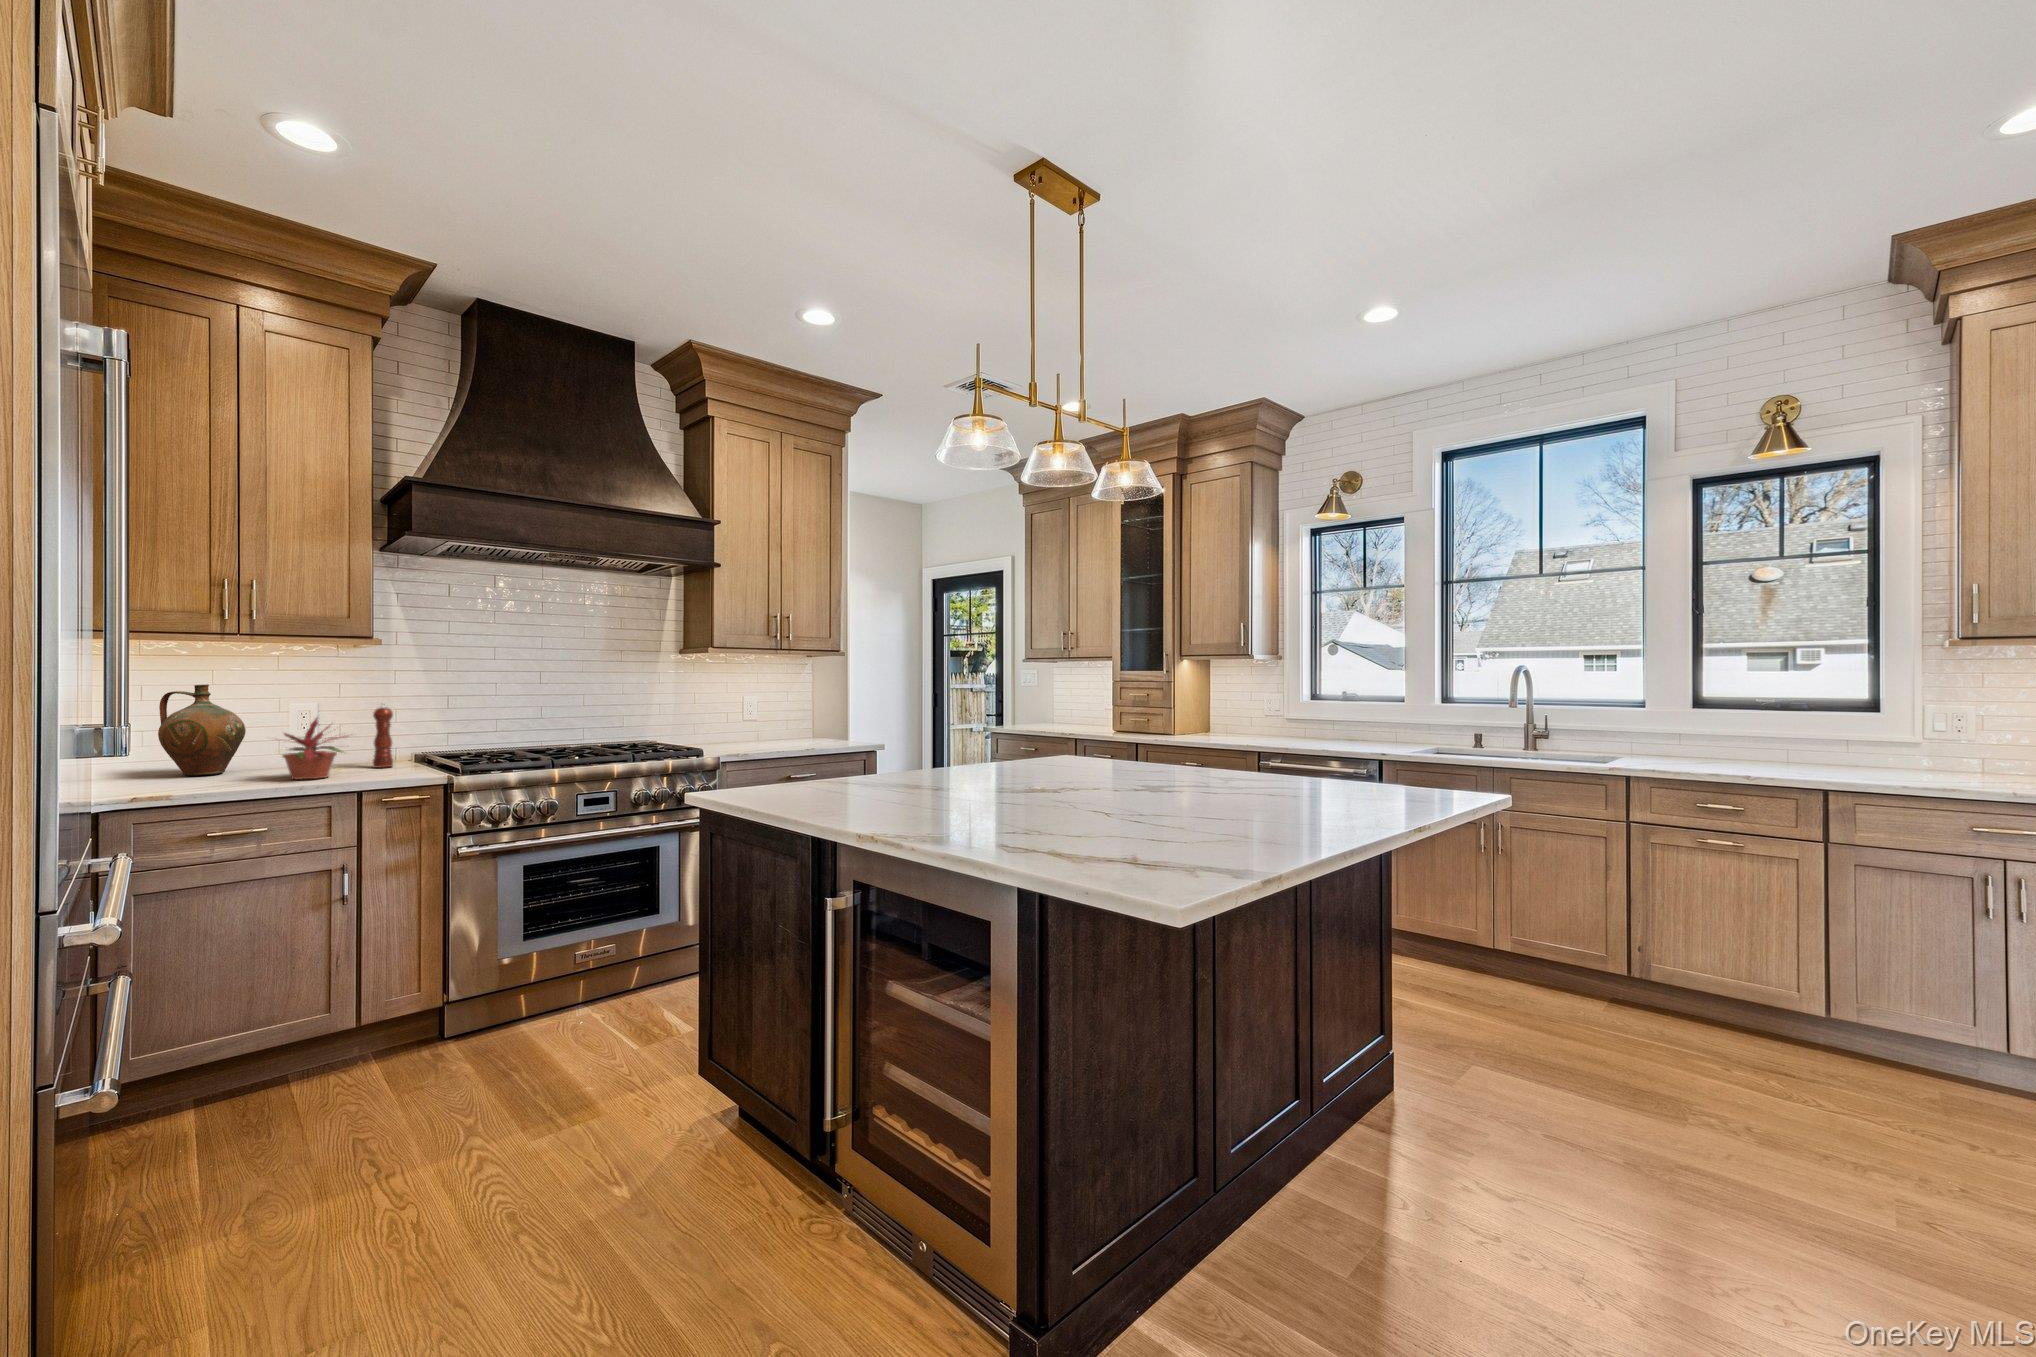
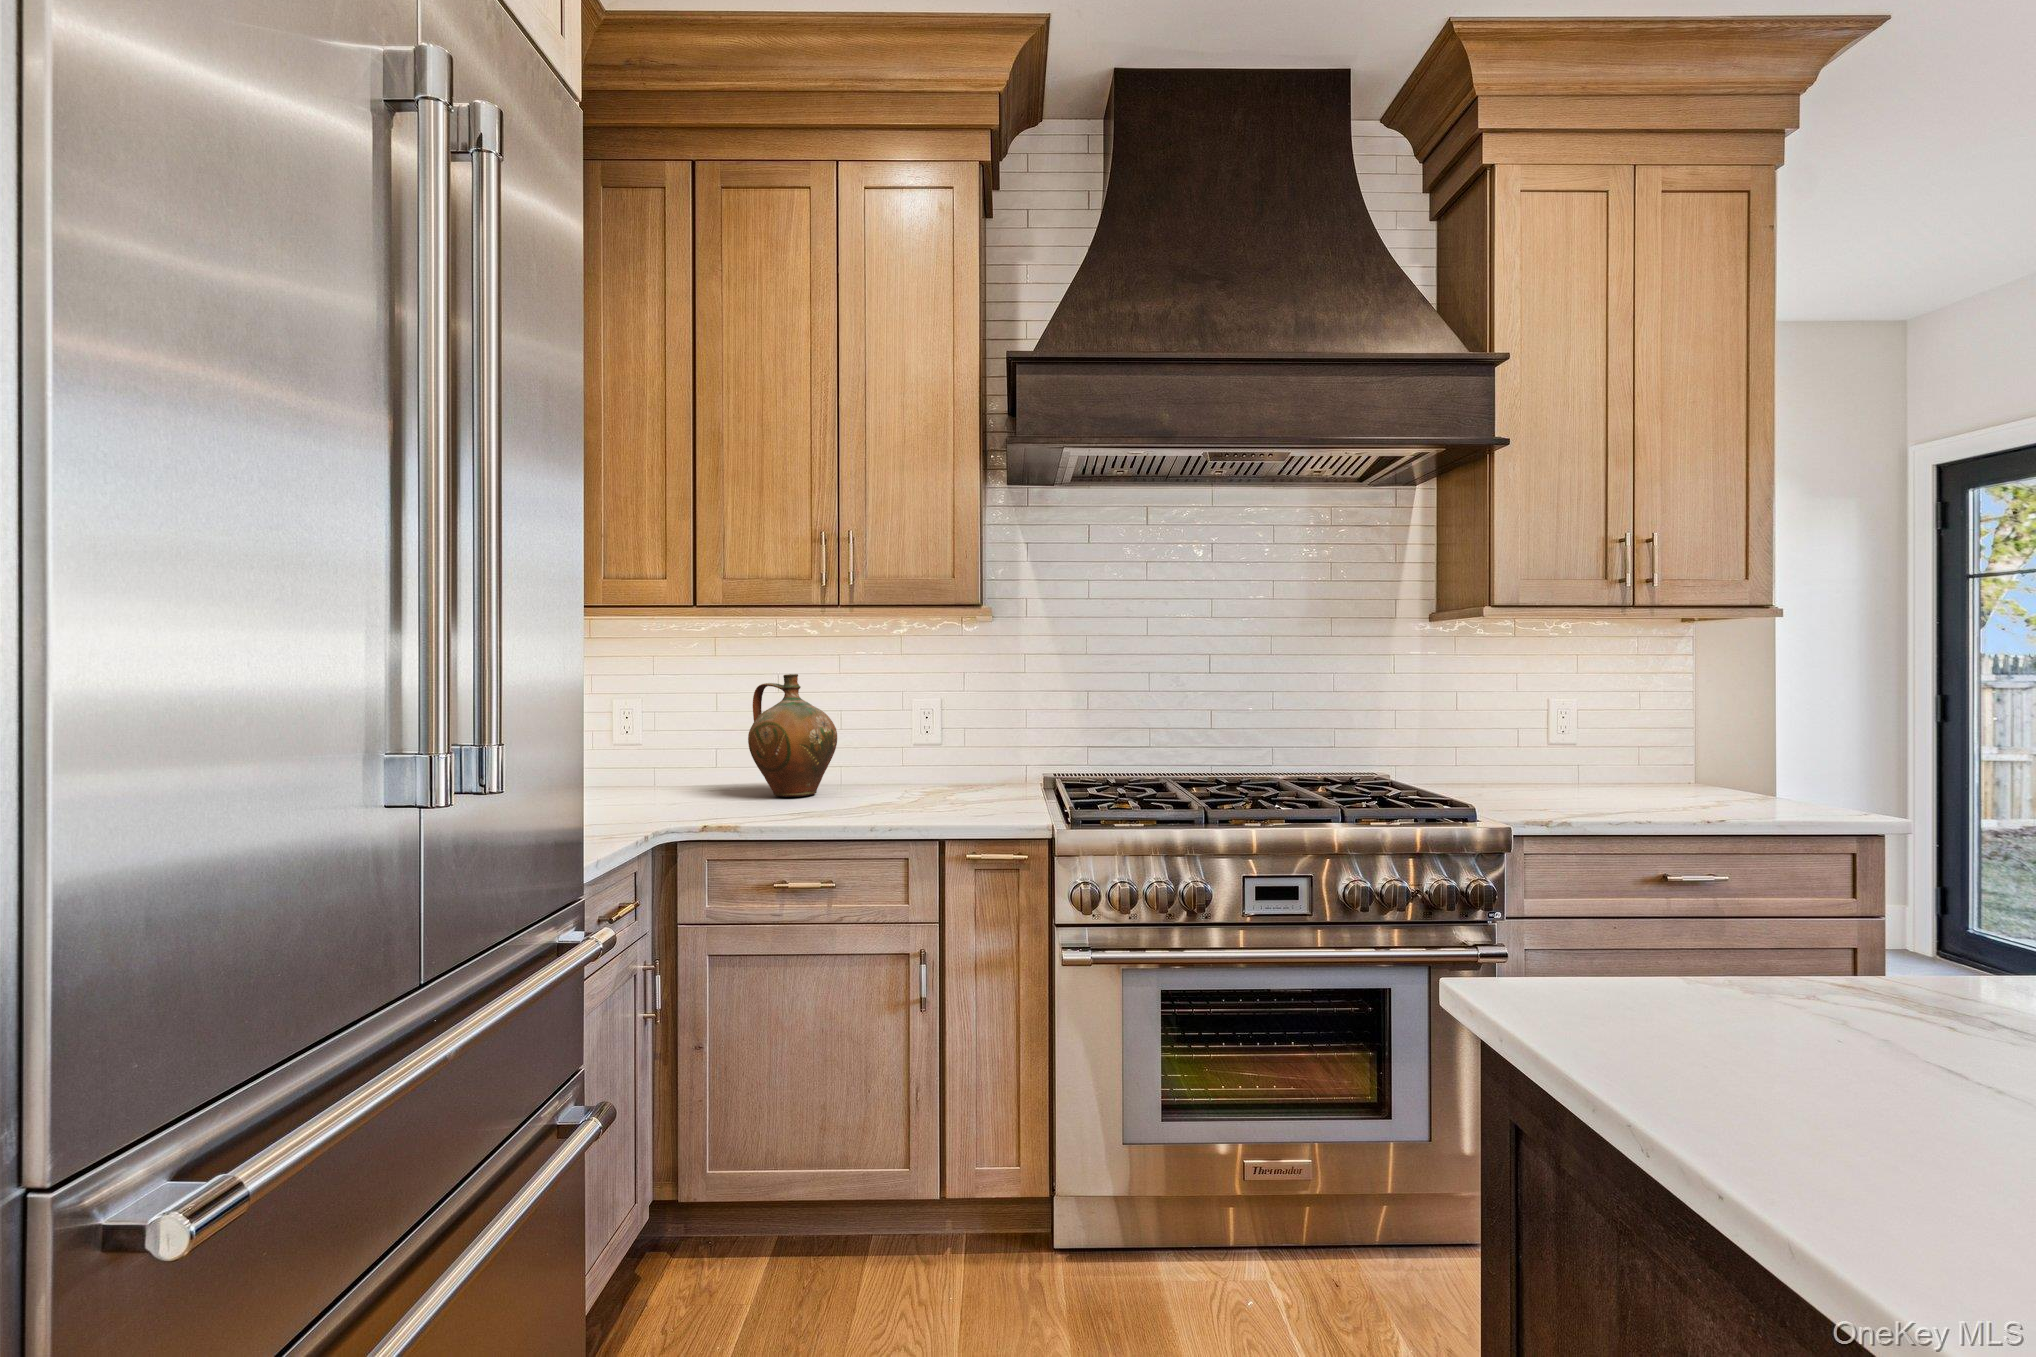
pepper mill: present [373,703,393,768] -> none [975,700,1001,798]
potted plant: present [283,718,347,779] -> none [834,719,948,814]

